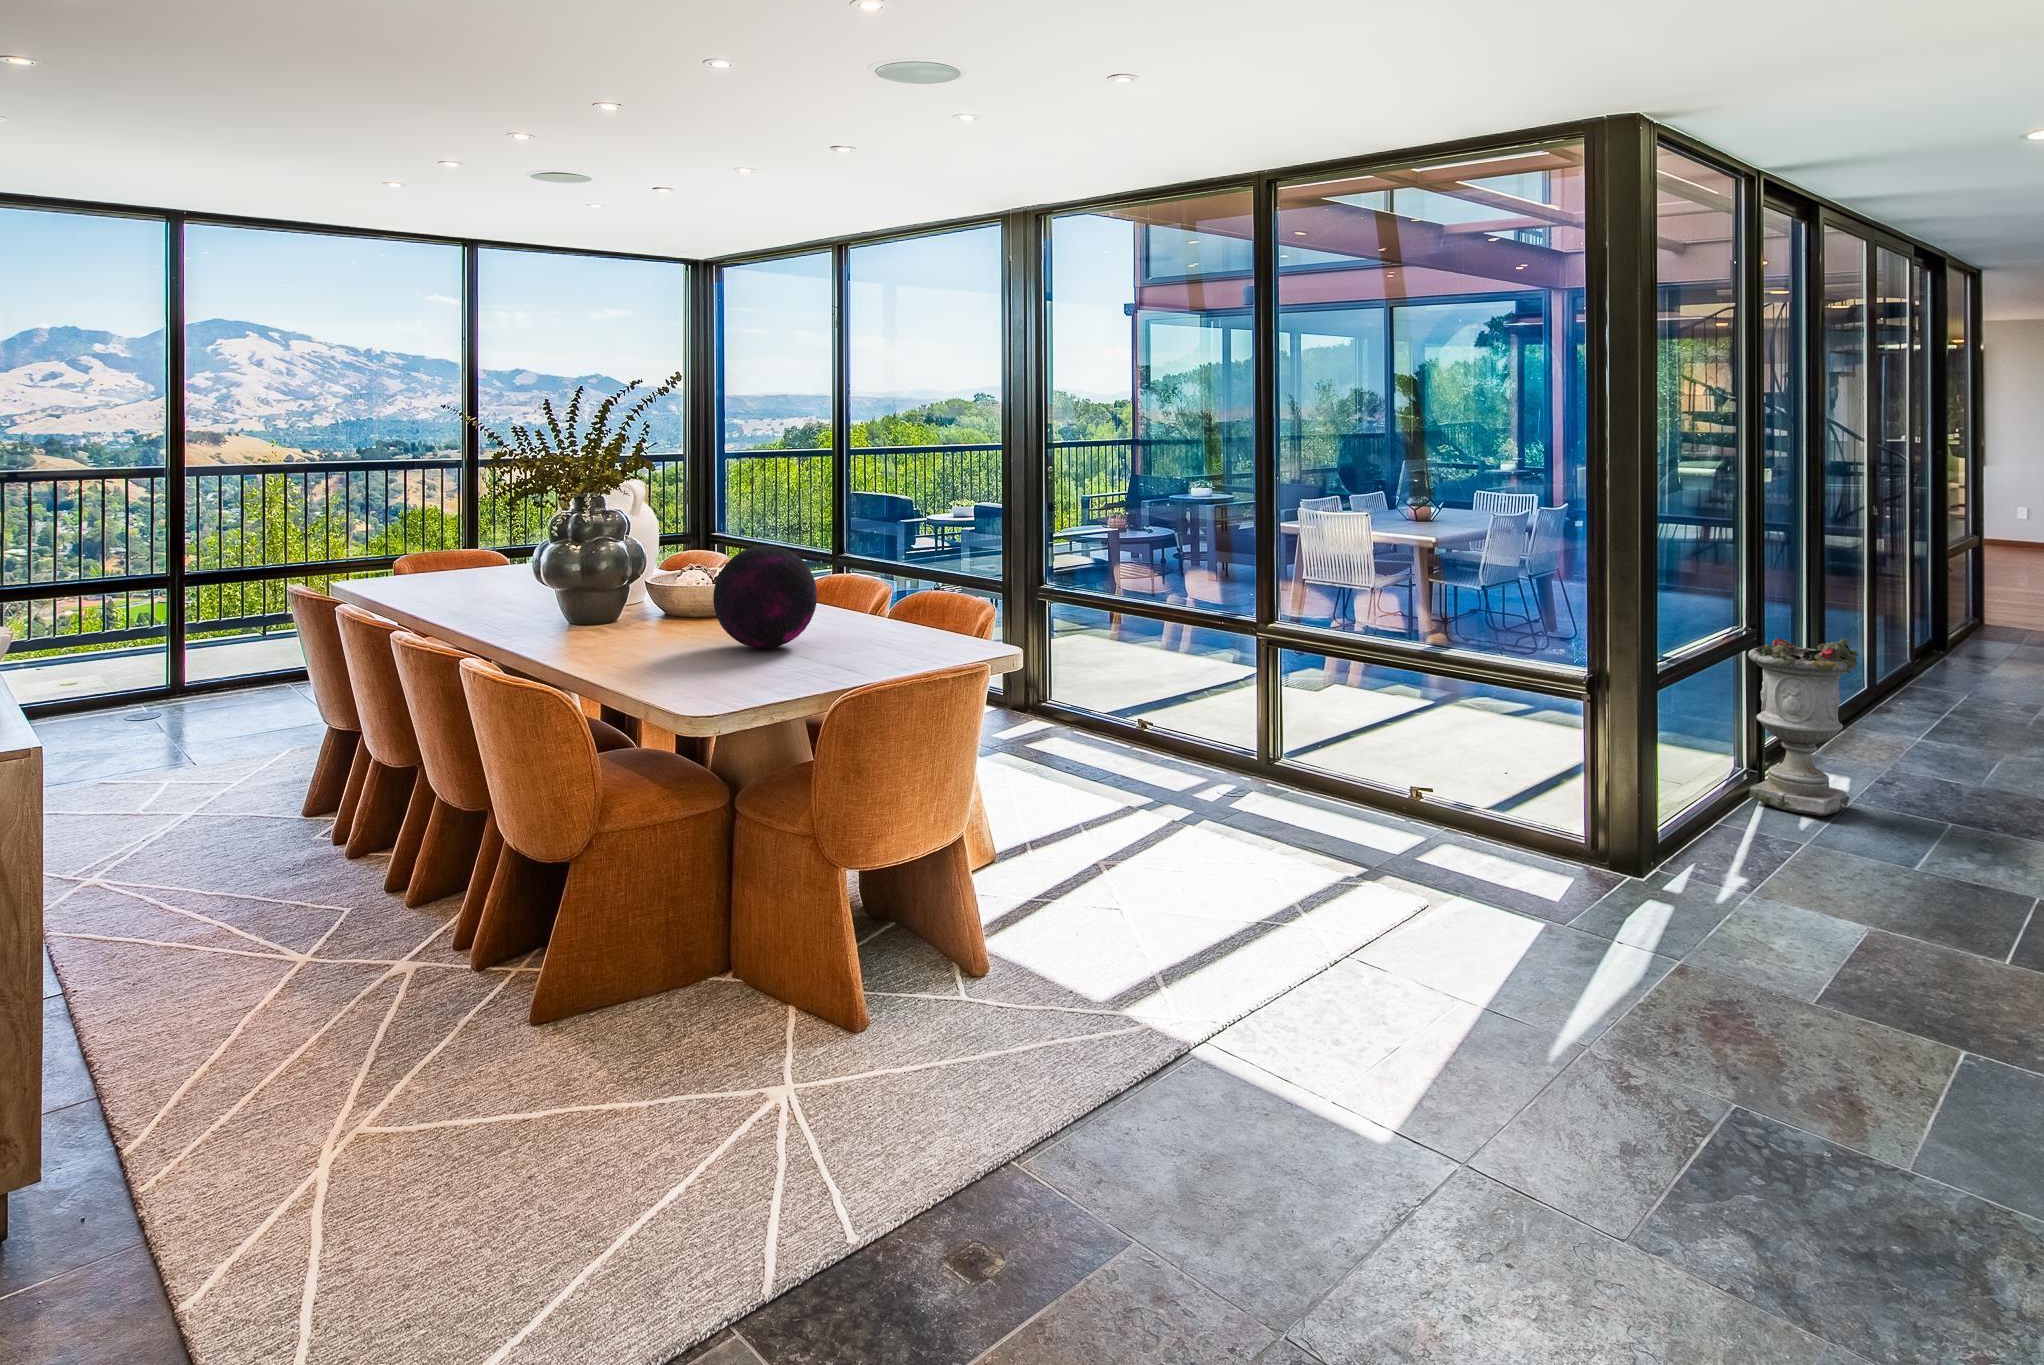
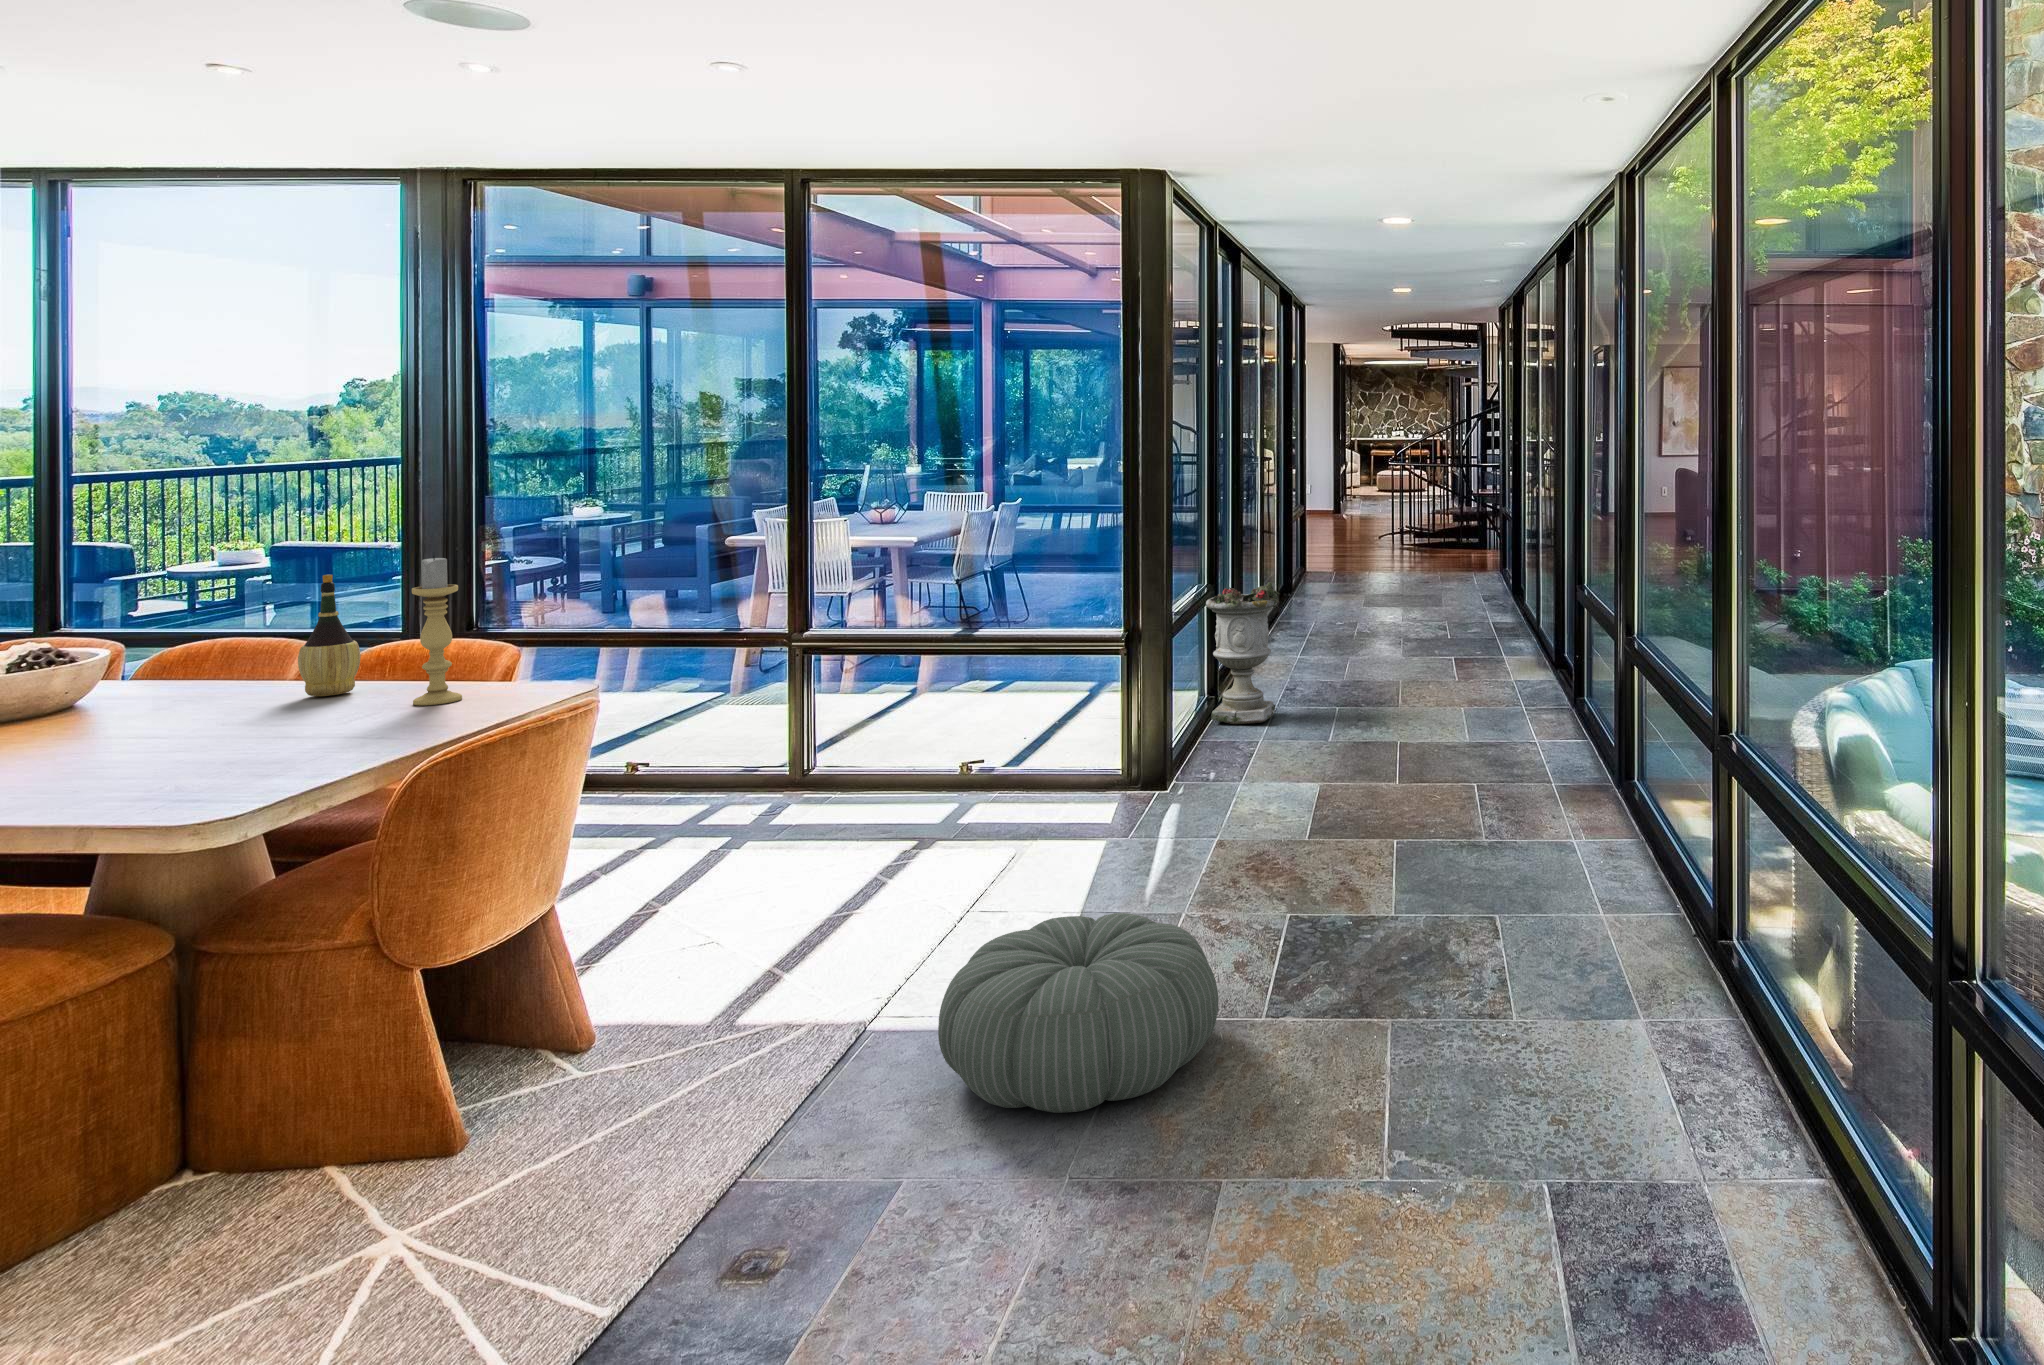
candle holder: none [902,530,935,652] -> present [412,556,462,706]
wine bottle: none [856,536,894,630] -> present [298,575,361,696]
decorative orb: present [713,546,817,648] -> none [79,596,269,738]
pouf: none [1216,1008,1545,1276] -> present [938,913,1218,1113]

